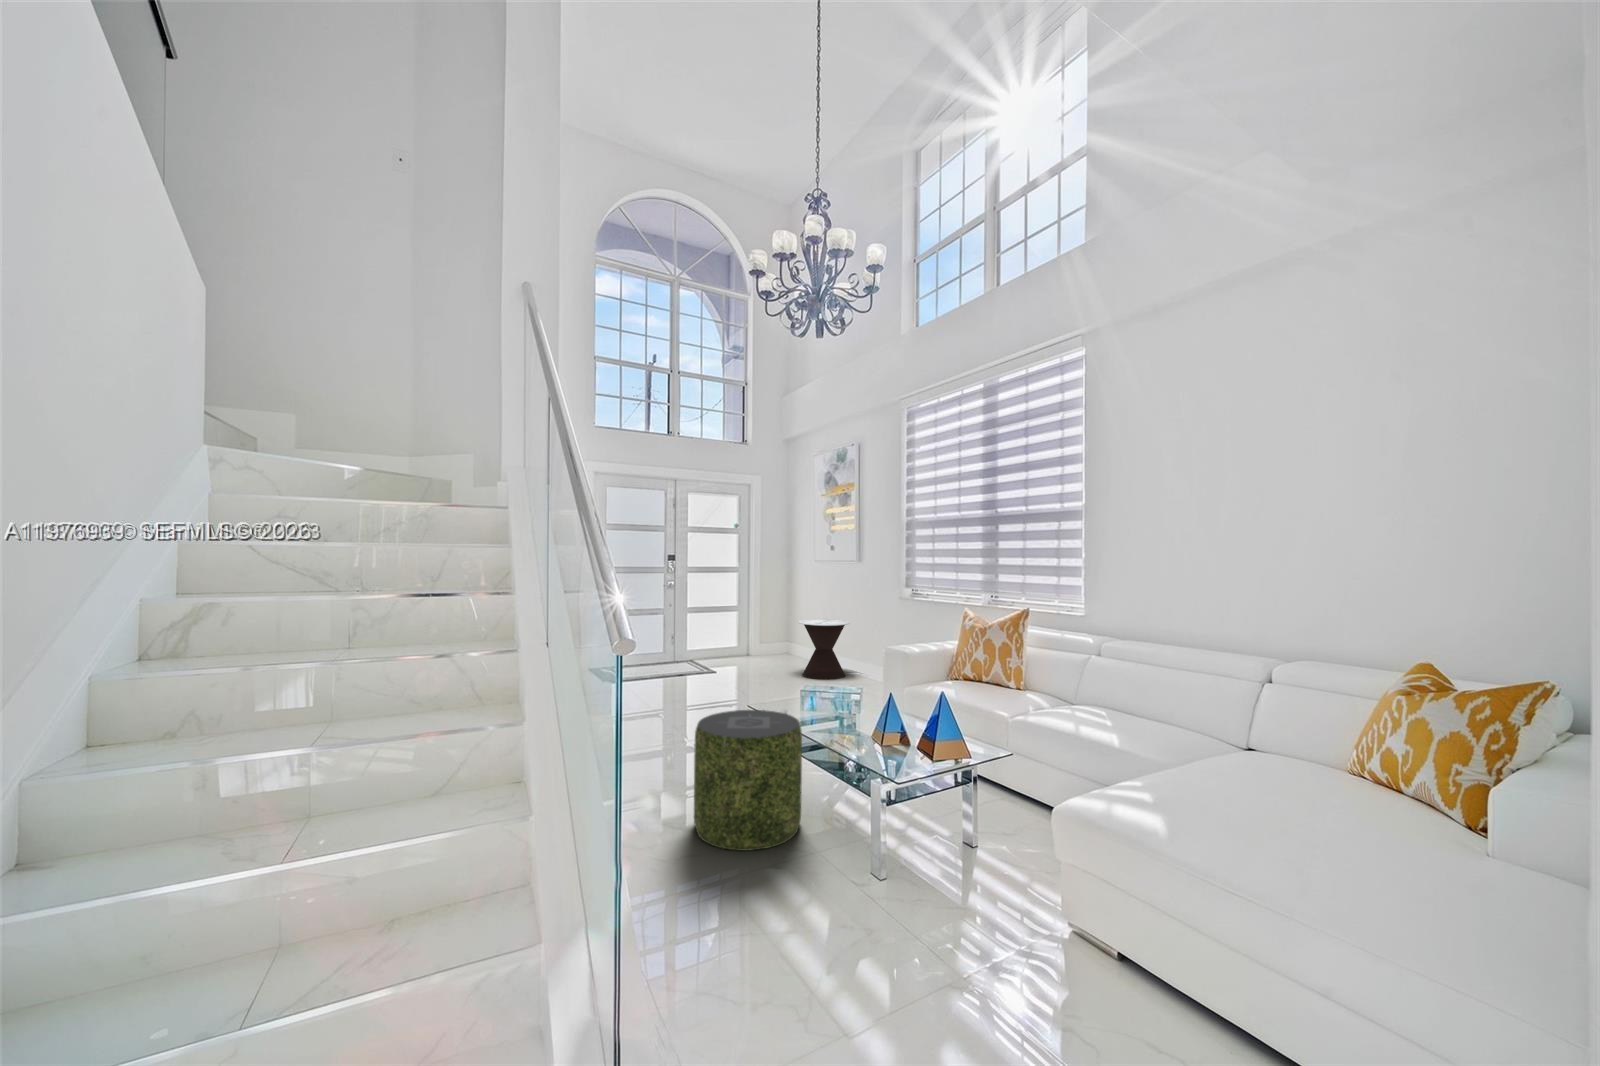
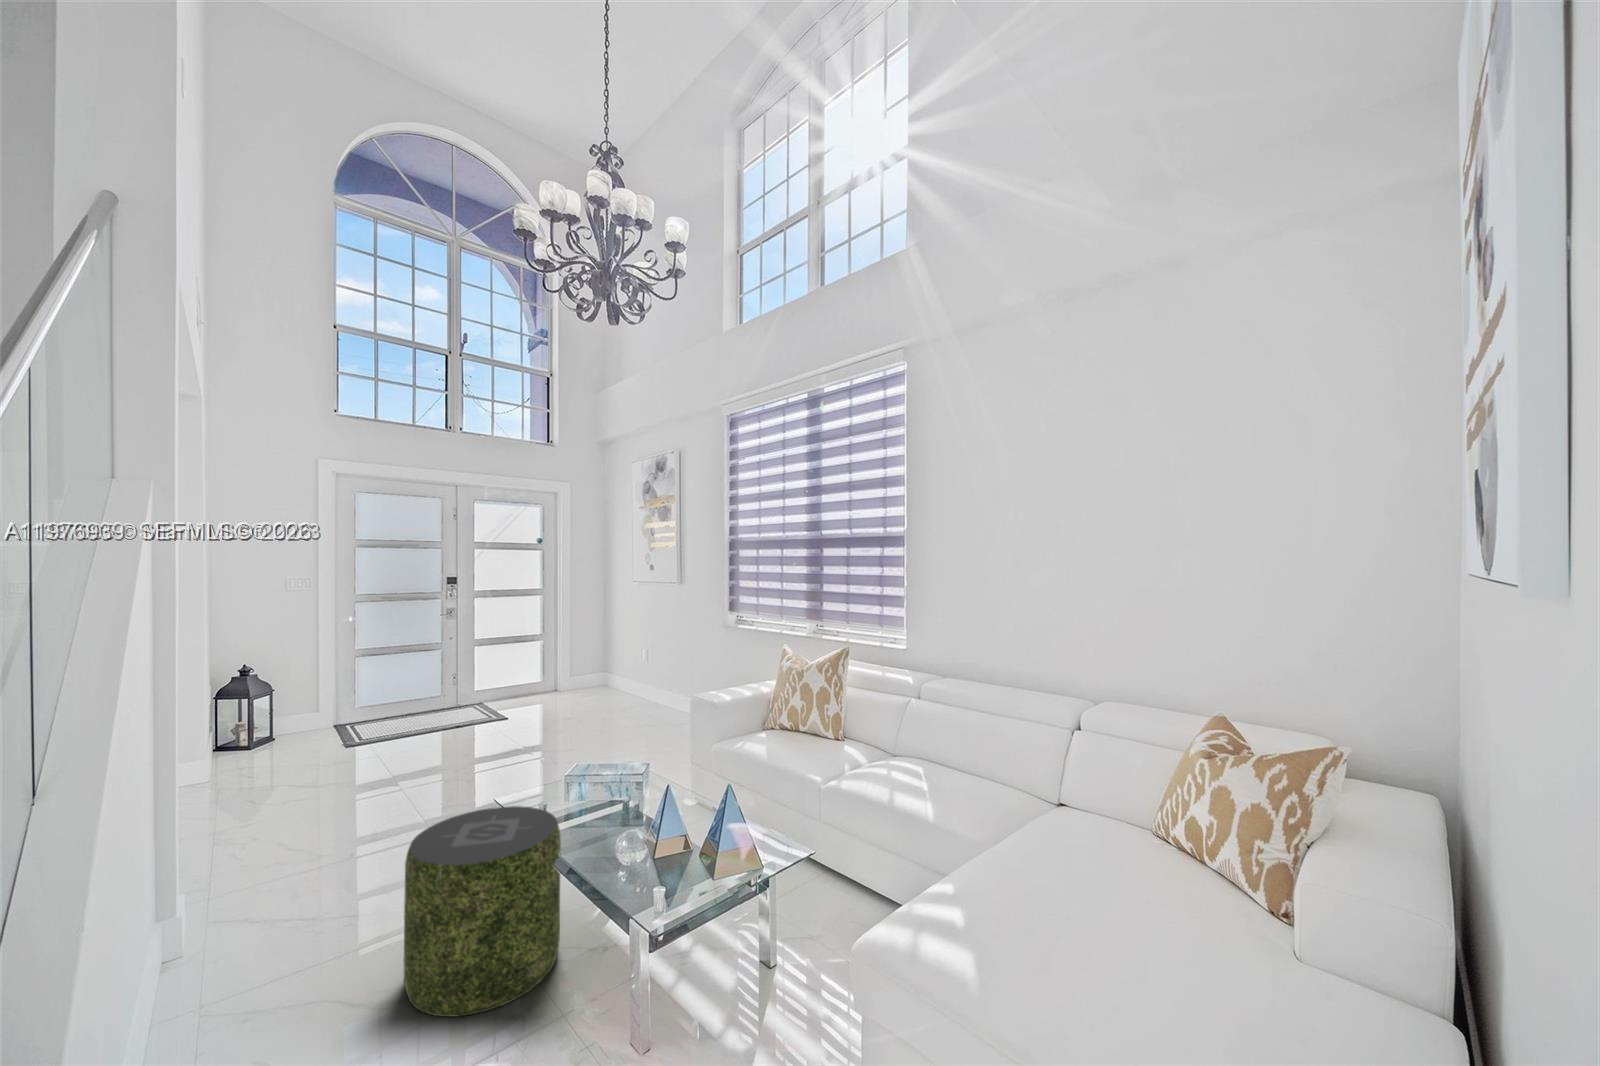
side table: present [799,619,850,679] -> none [609,648,669,719]

